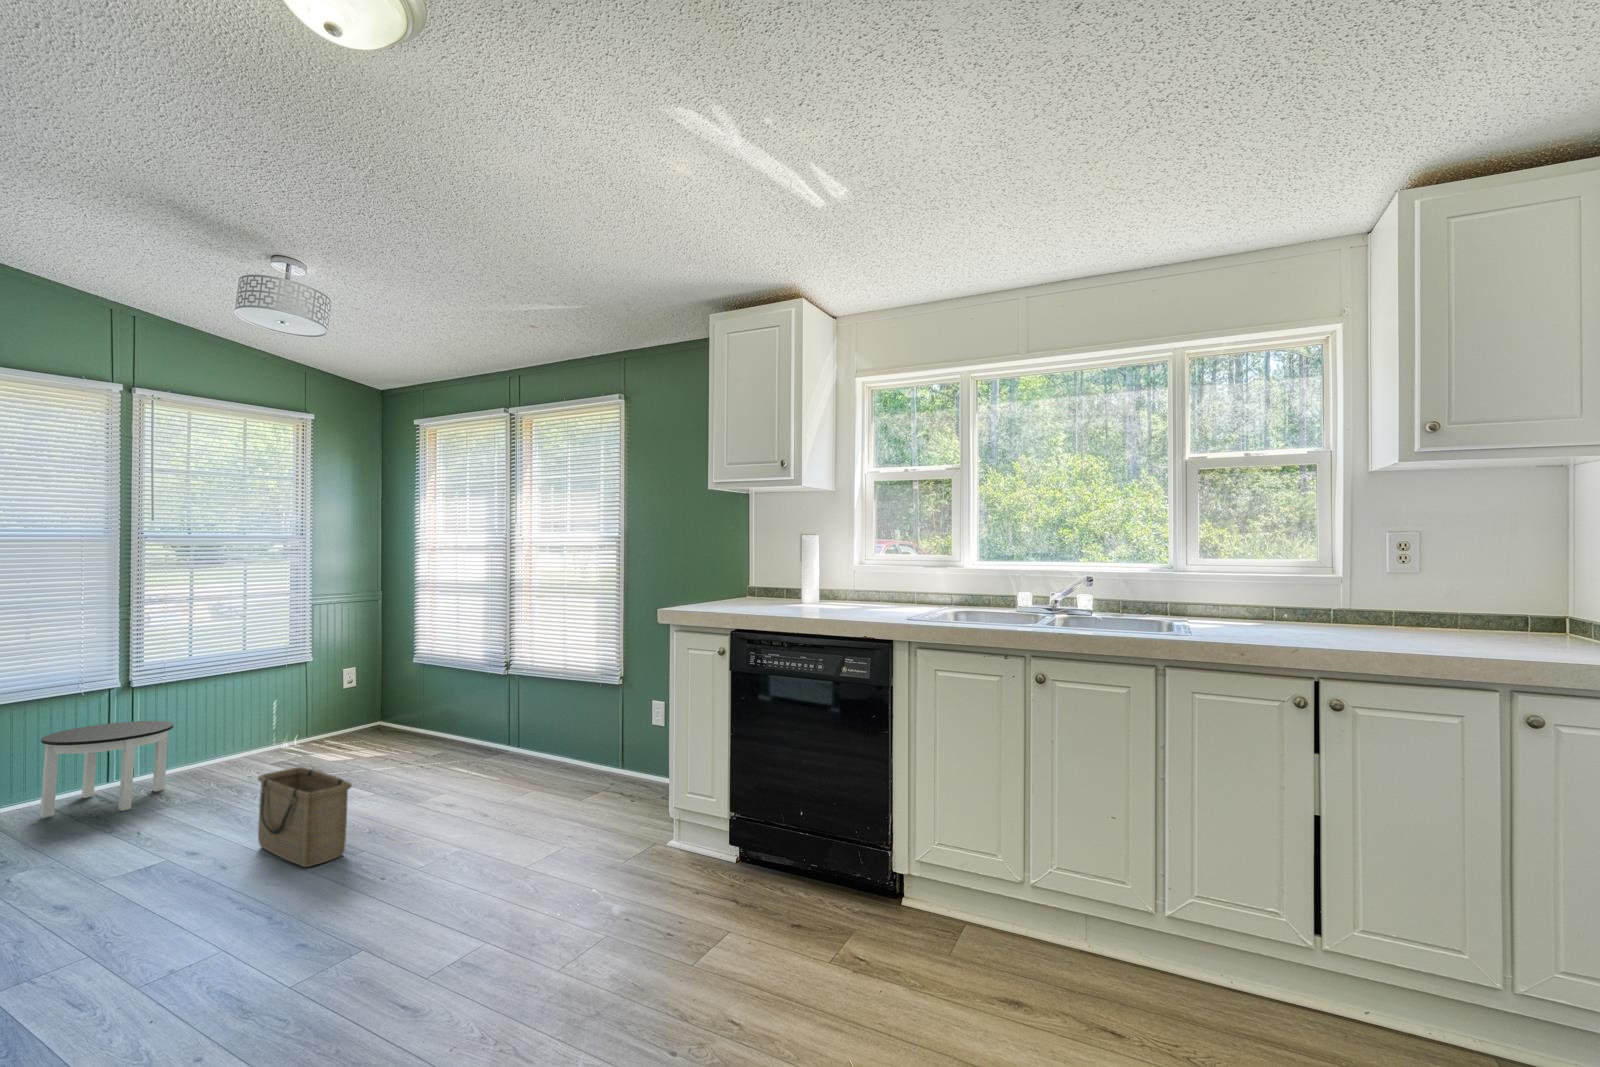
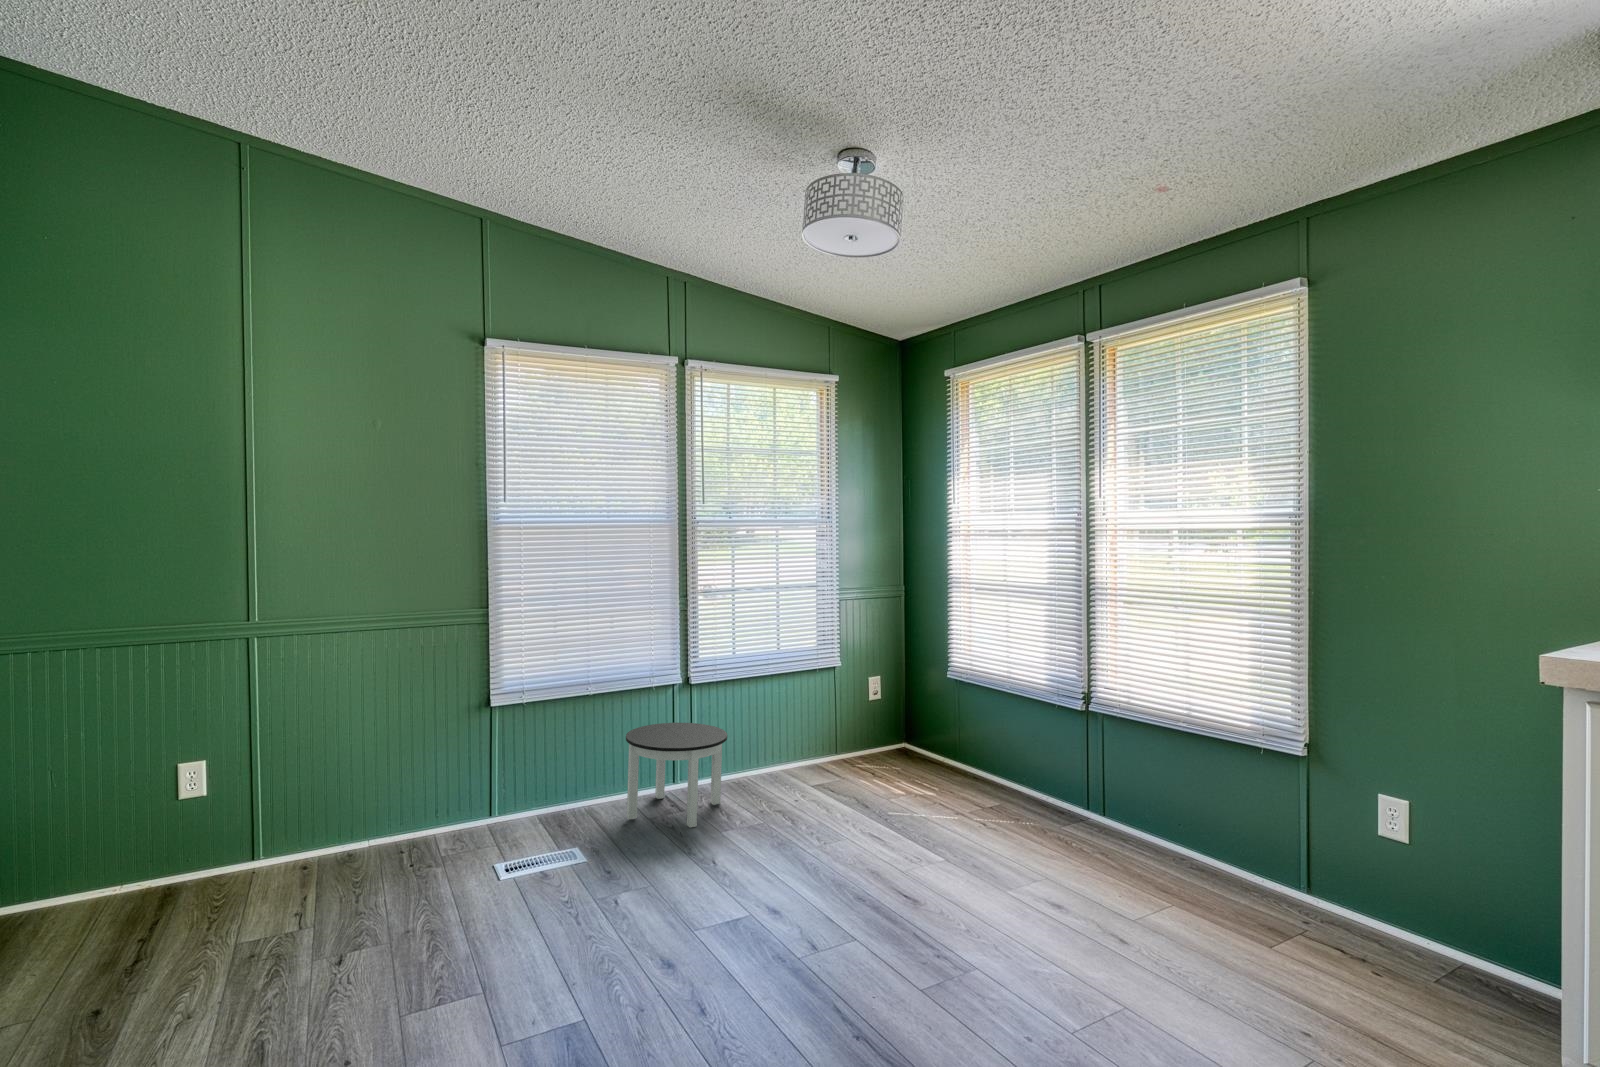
basket: present [258,767,351,867] -> none [831,838,953,1007]

